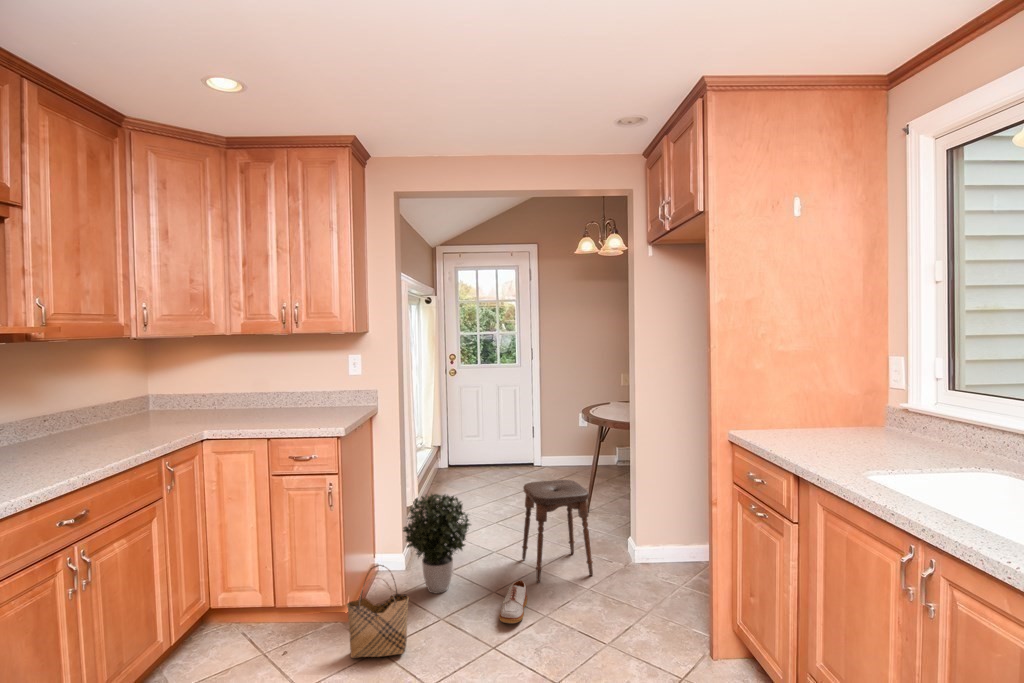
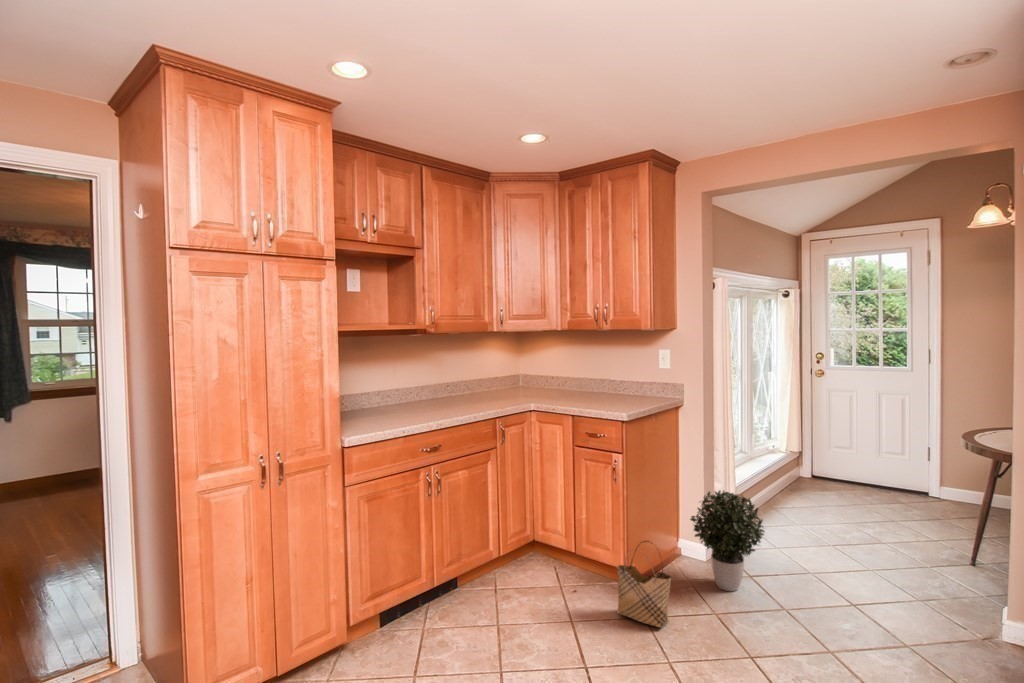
stool: present [522,480,593,582] -> none [841,504,932,637]
shoe: present [499,581,527,623] -> none [773,606,820,647]

